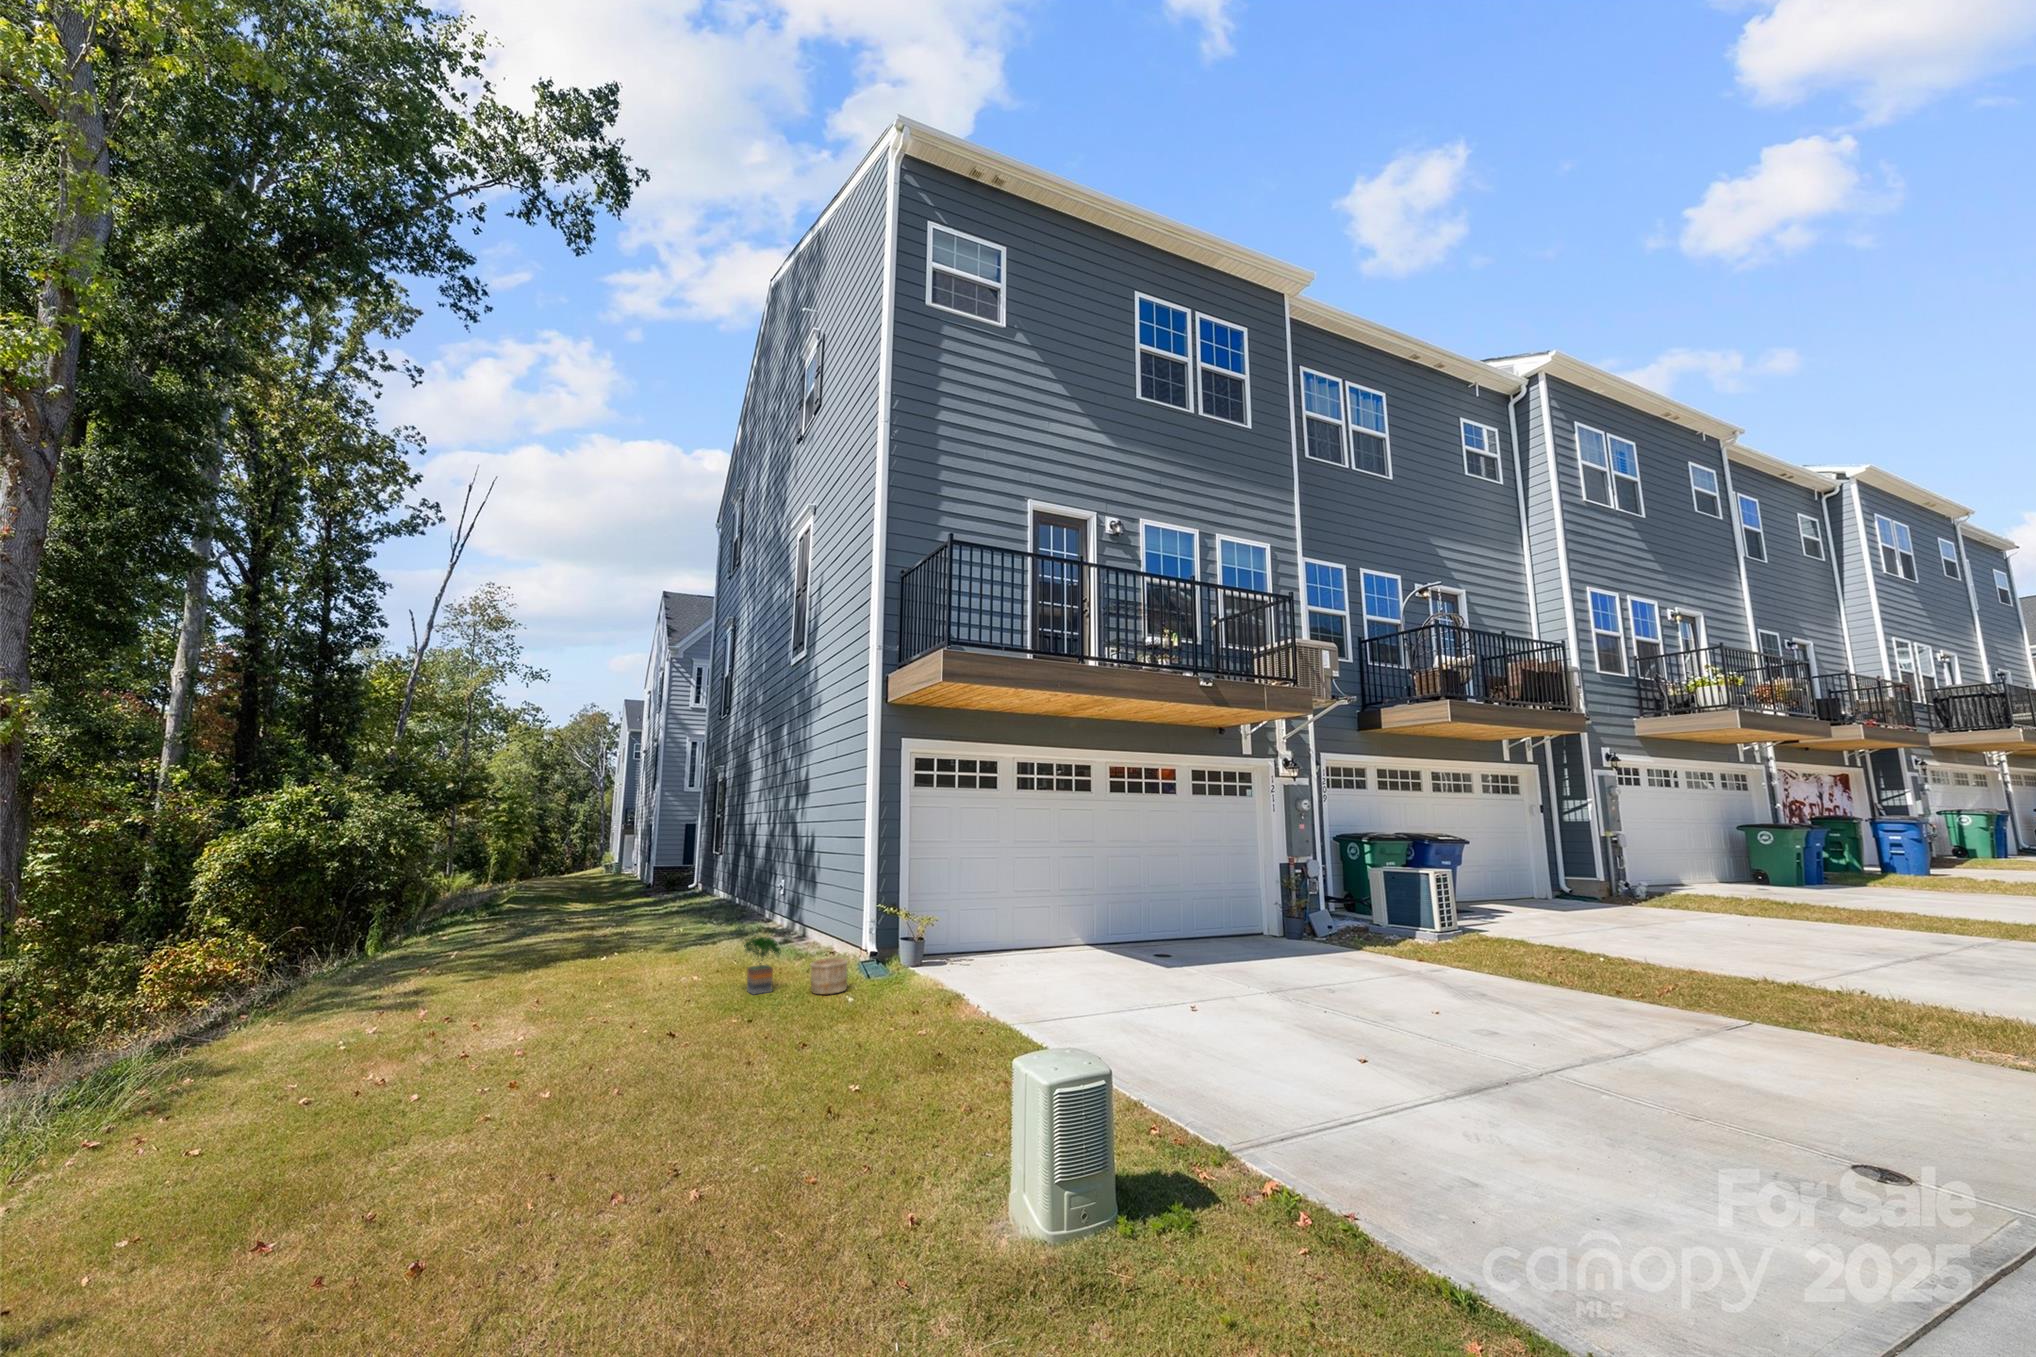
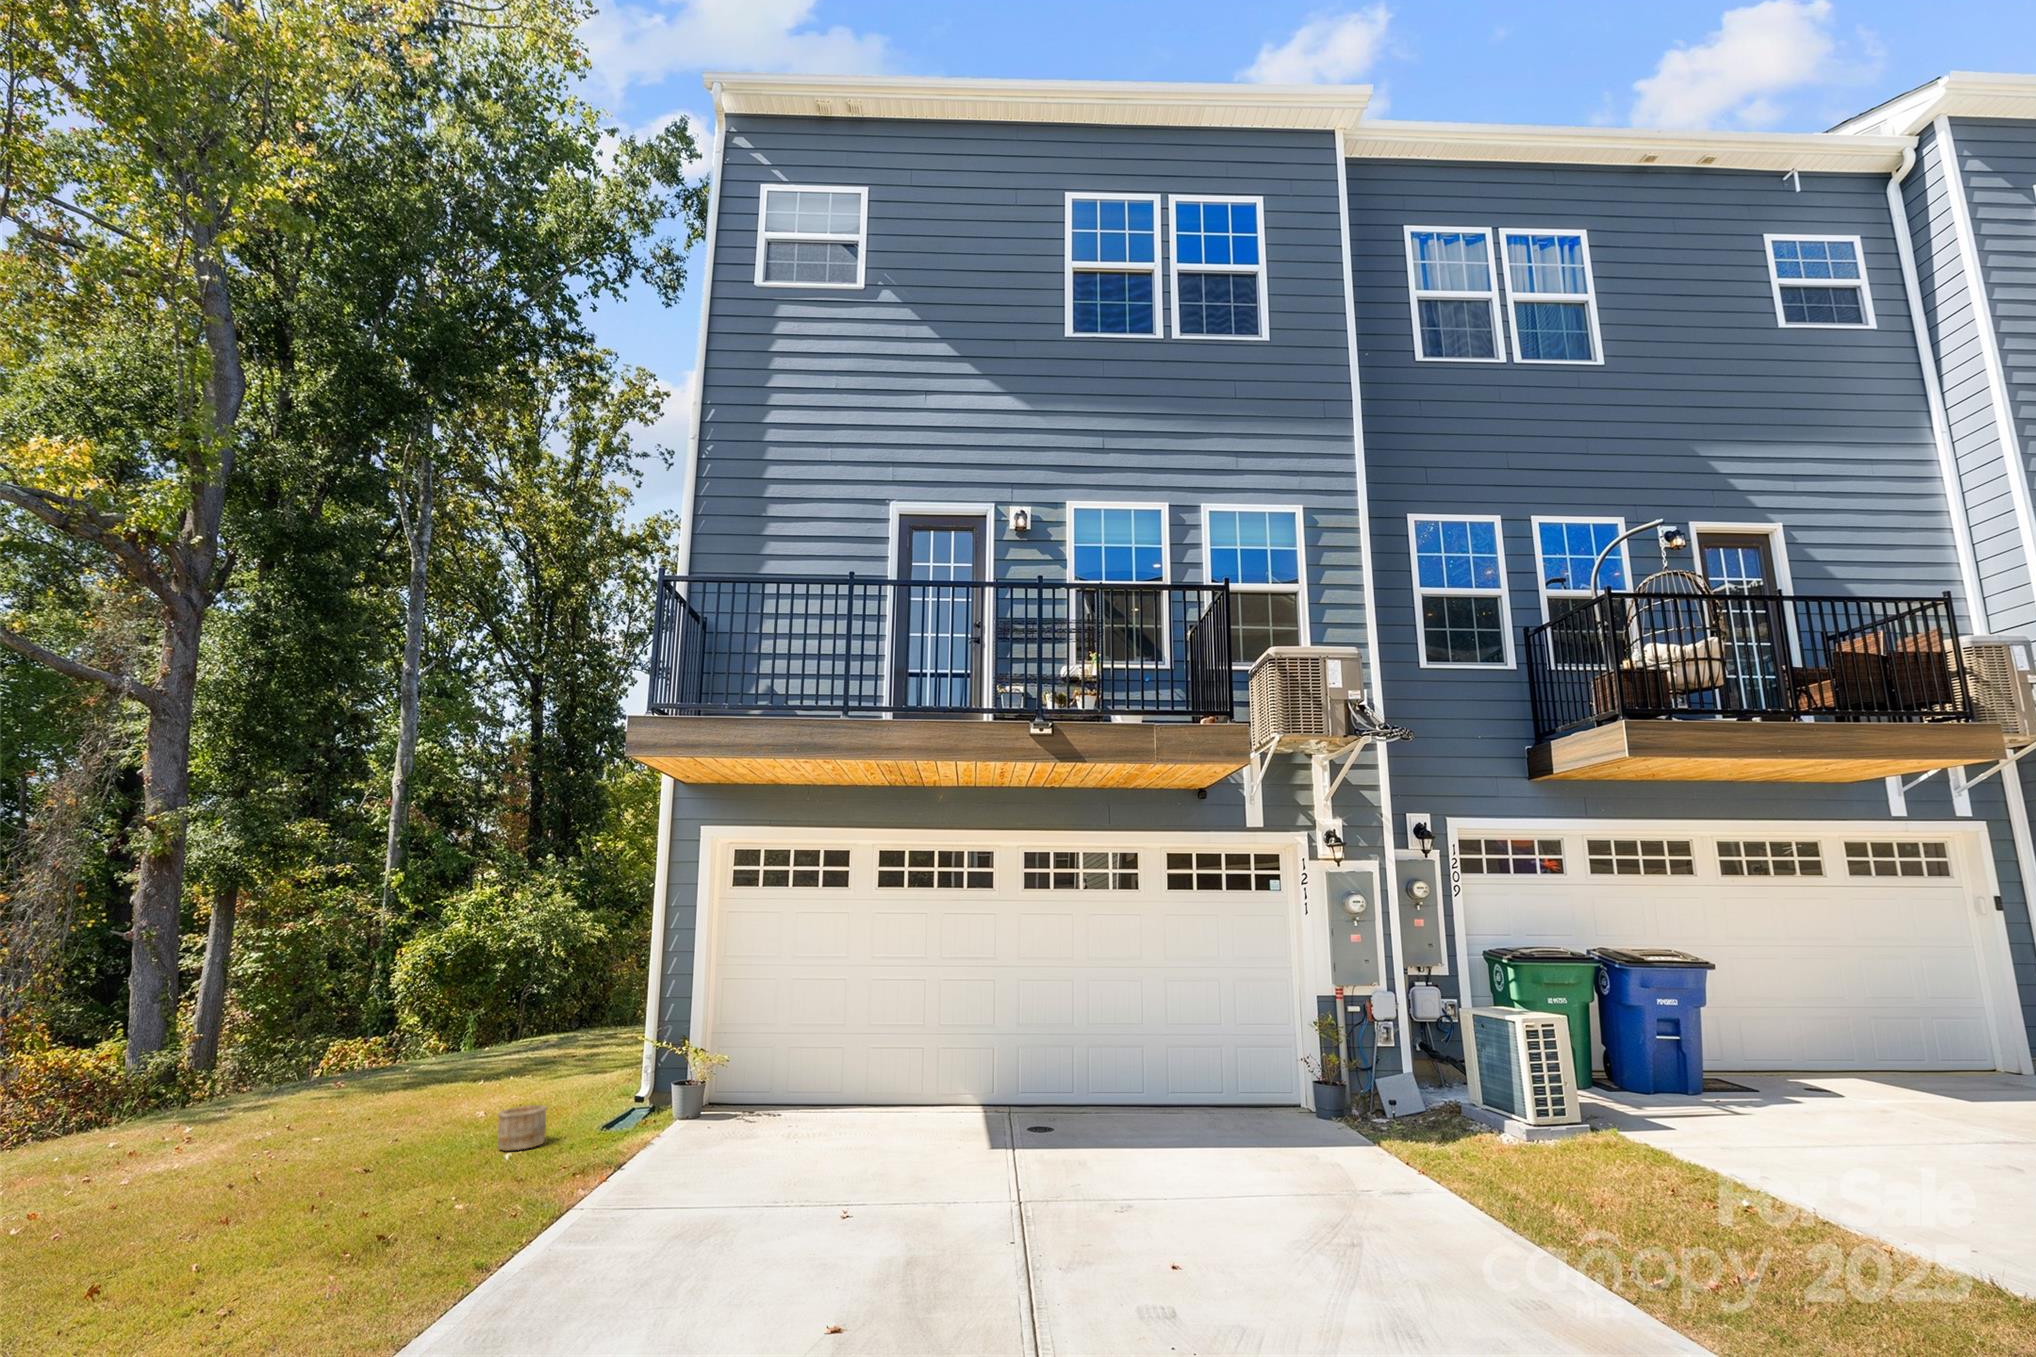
potted tree: present [744,937,781,994] -> none [447,1073,493,1144]

